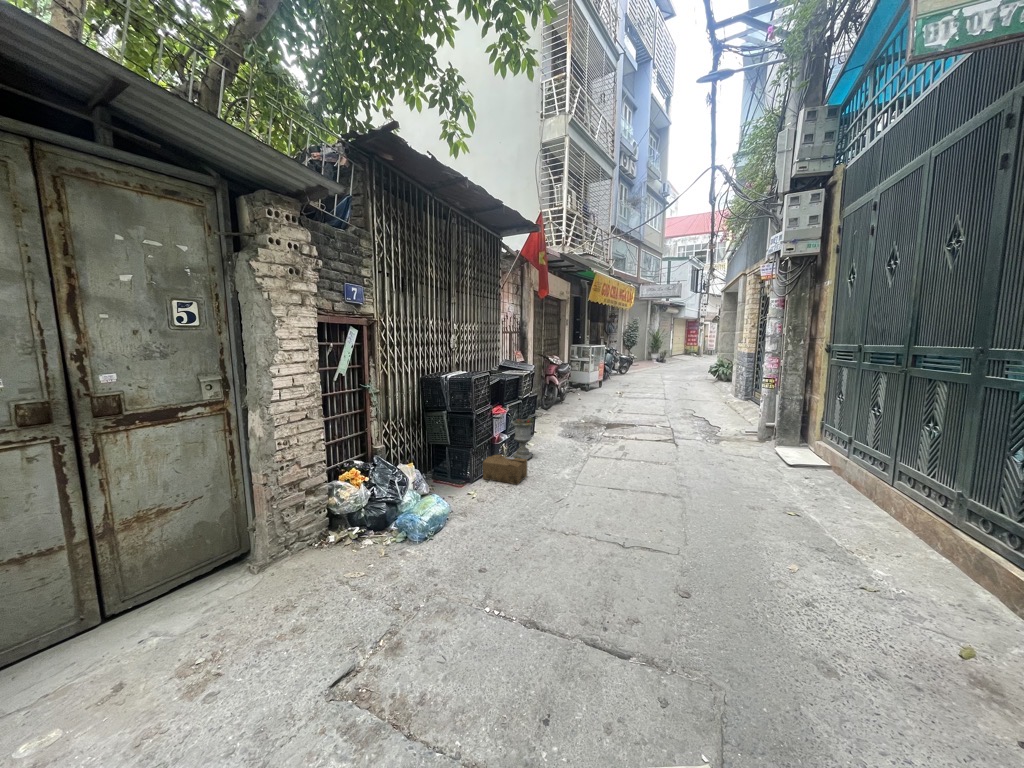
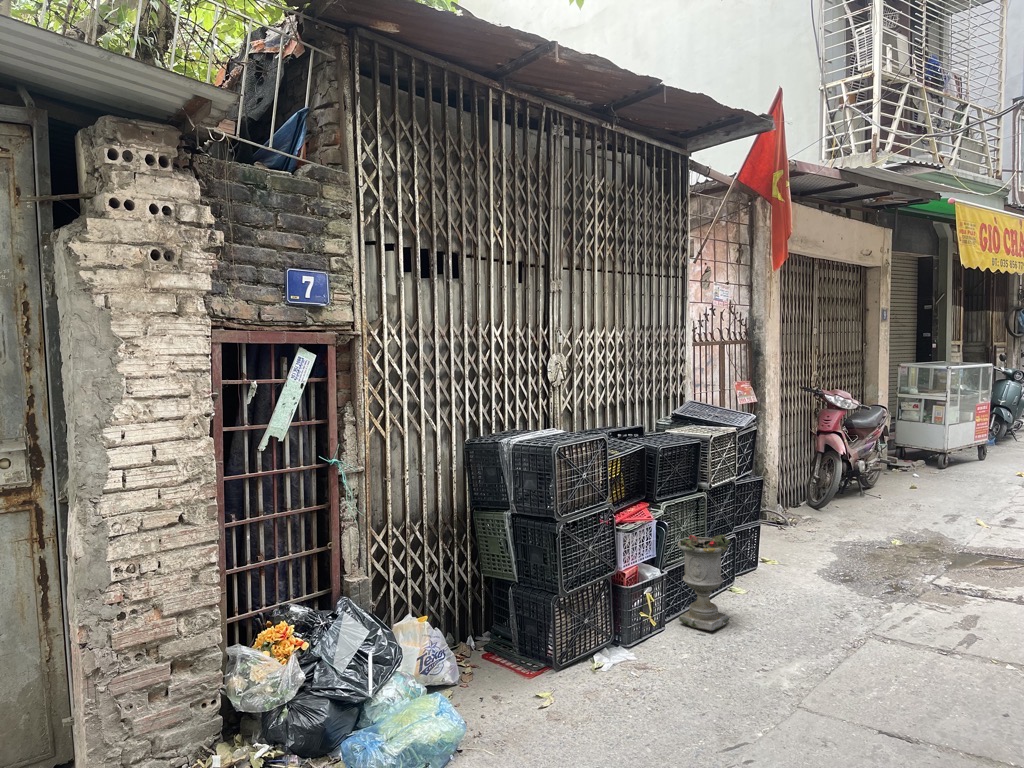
cardboard box: present [483,454,527,484] -> none [587,614,690,694]

